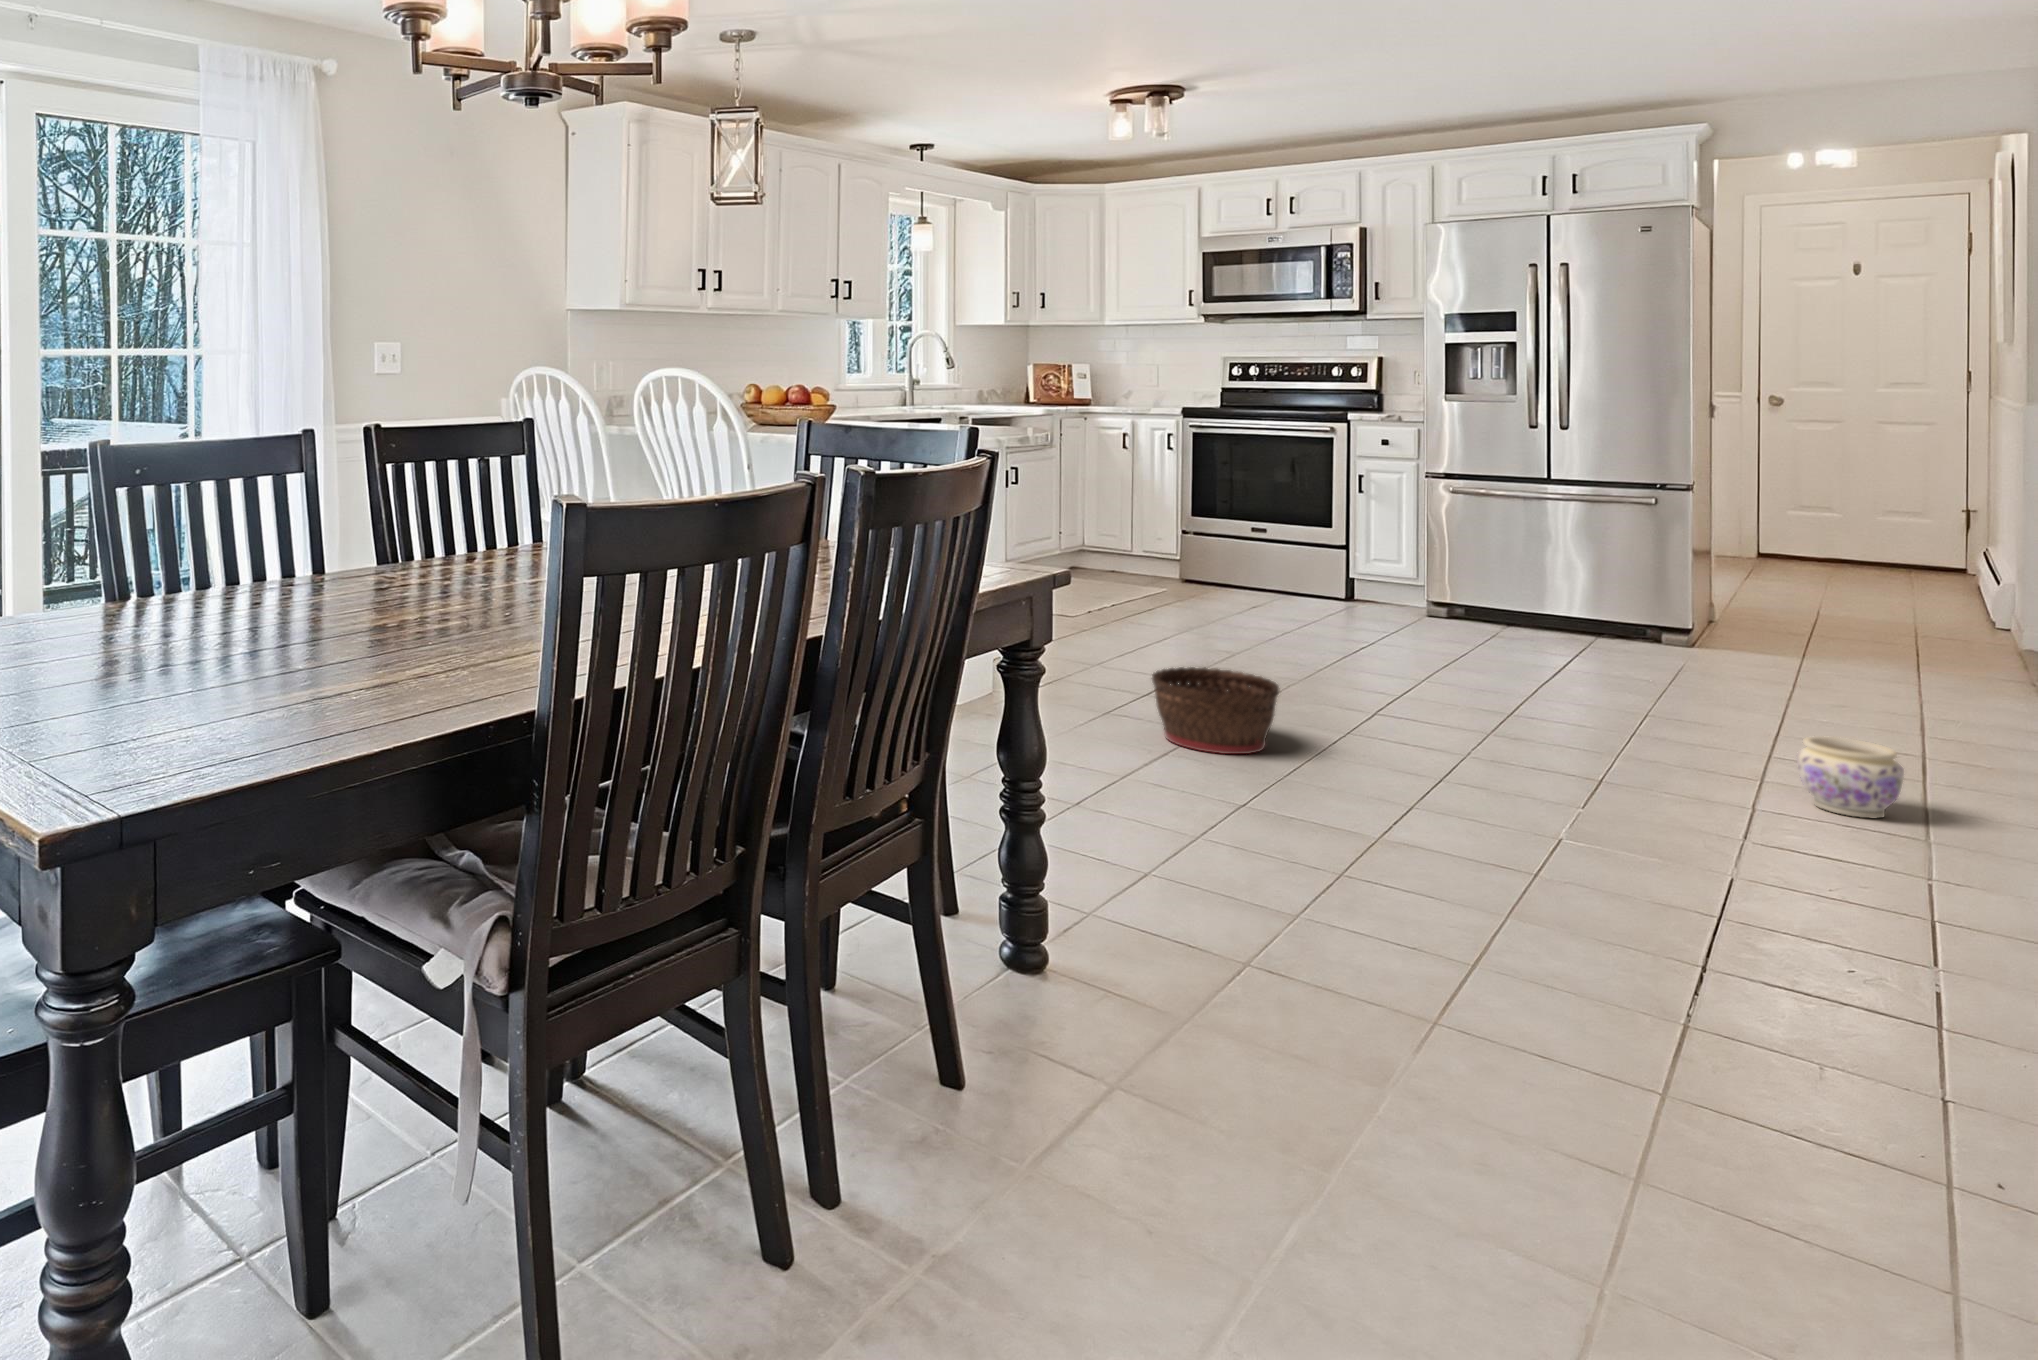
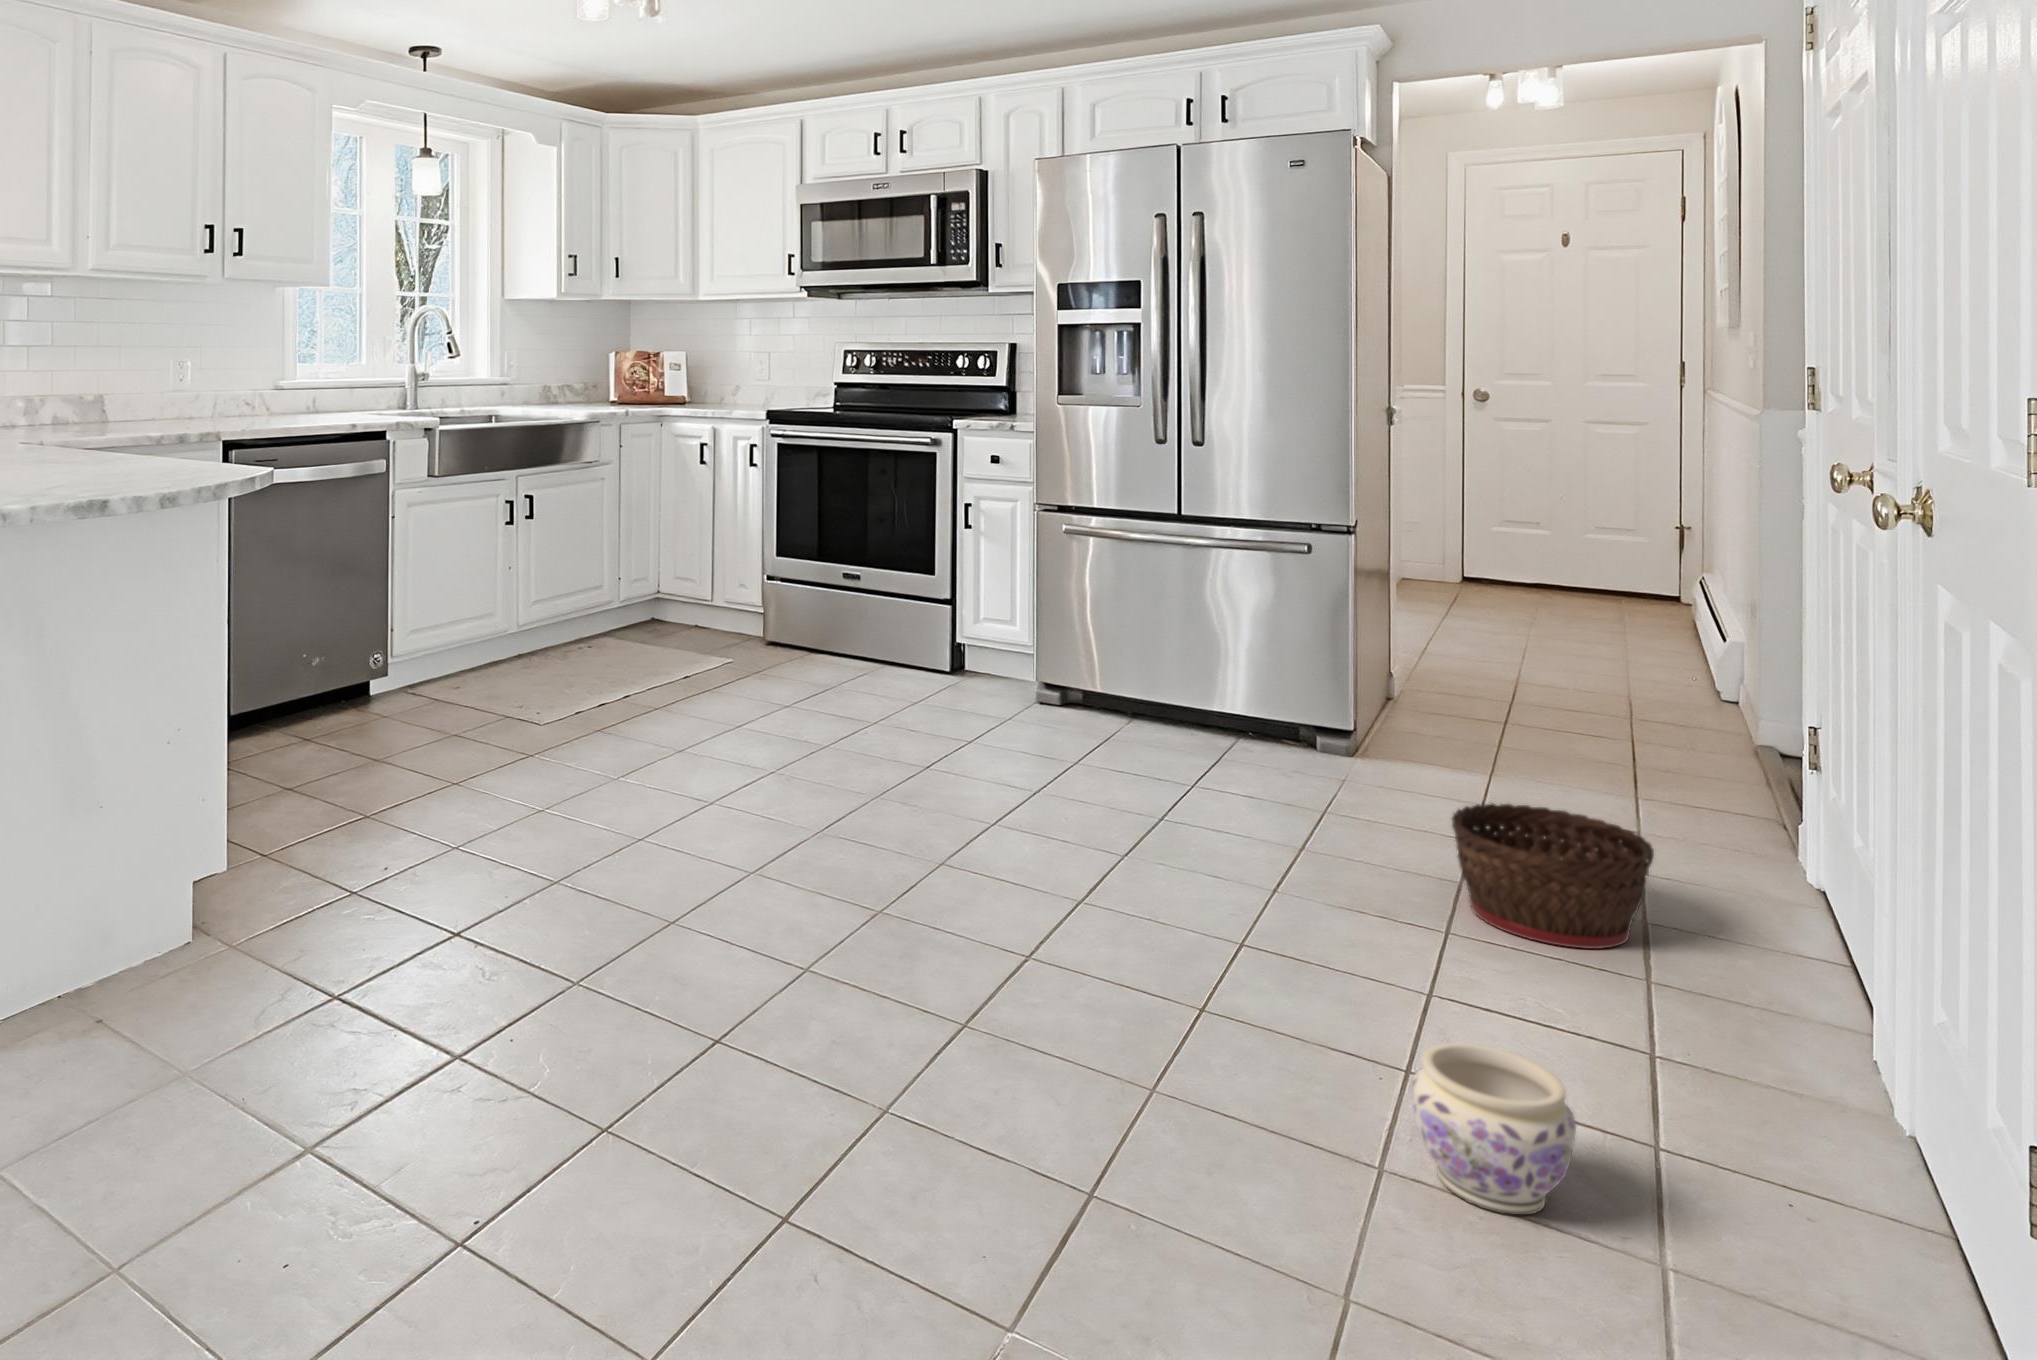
basket: present [1152,667,1279,754] -> present [1452,804,1654,949]

